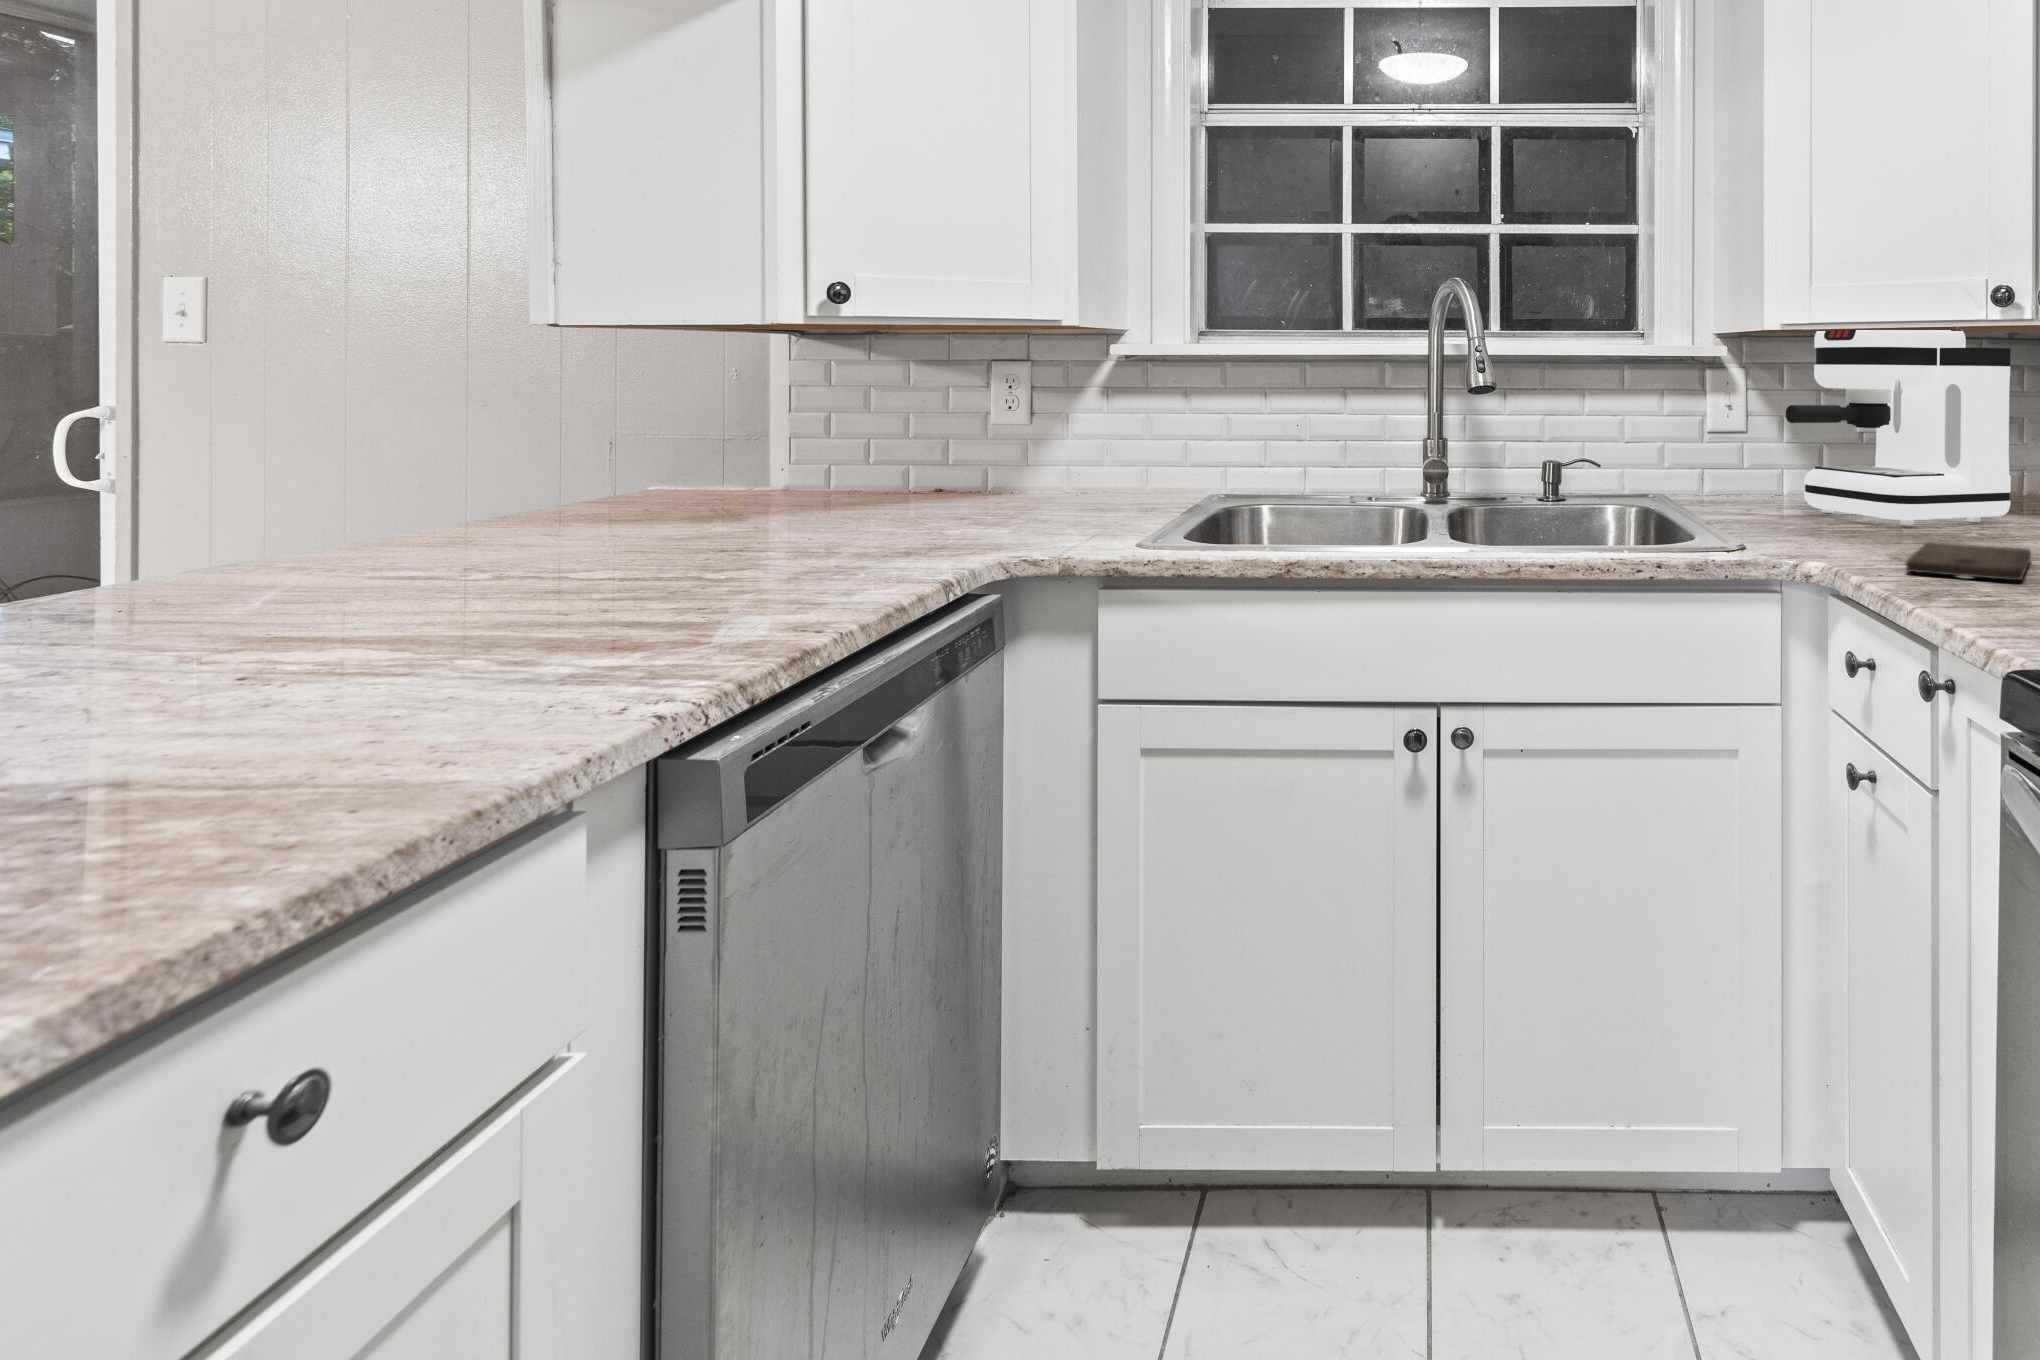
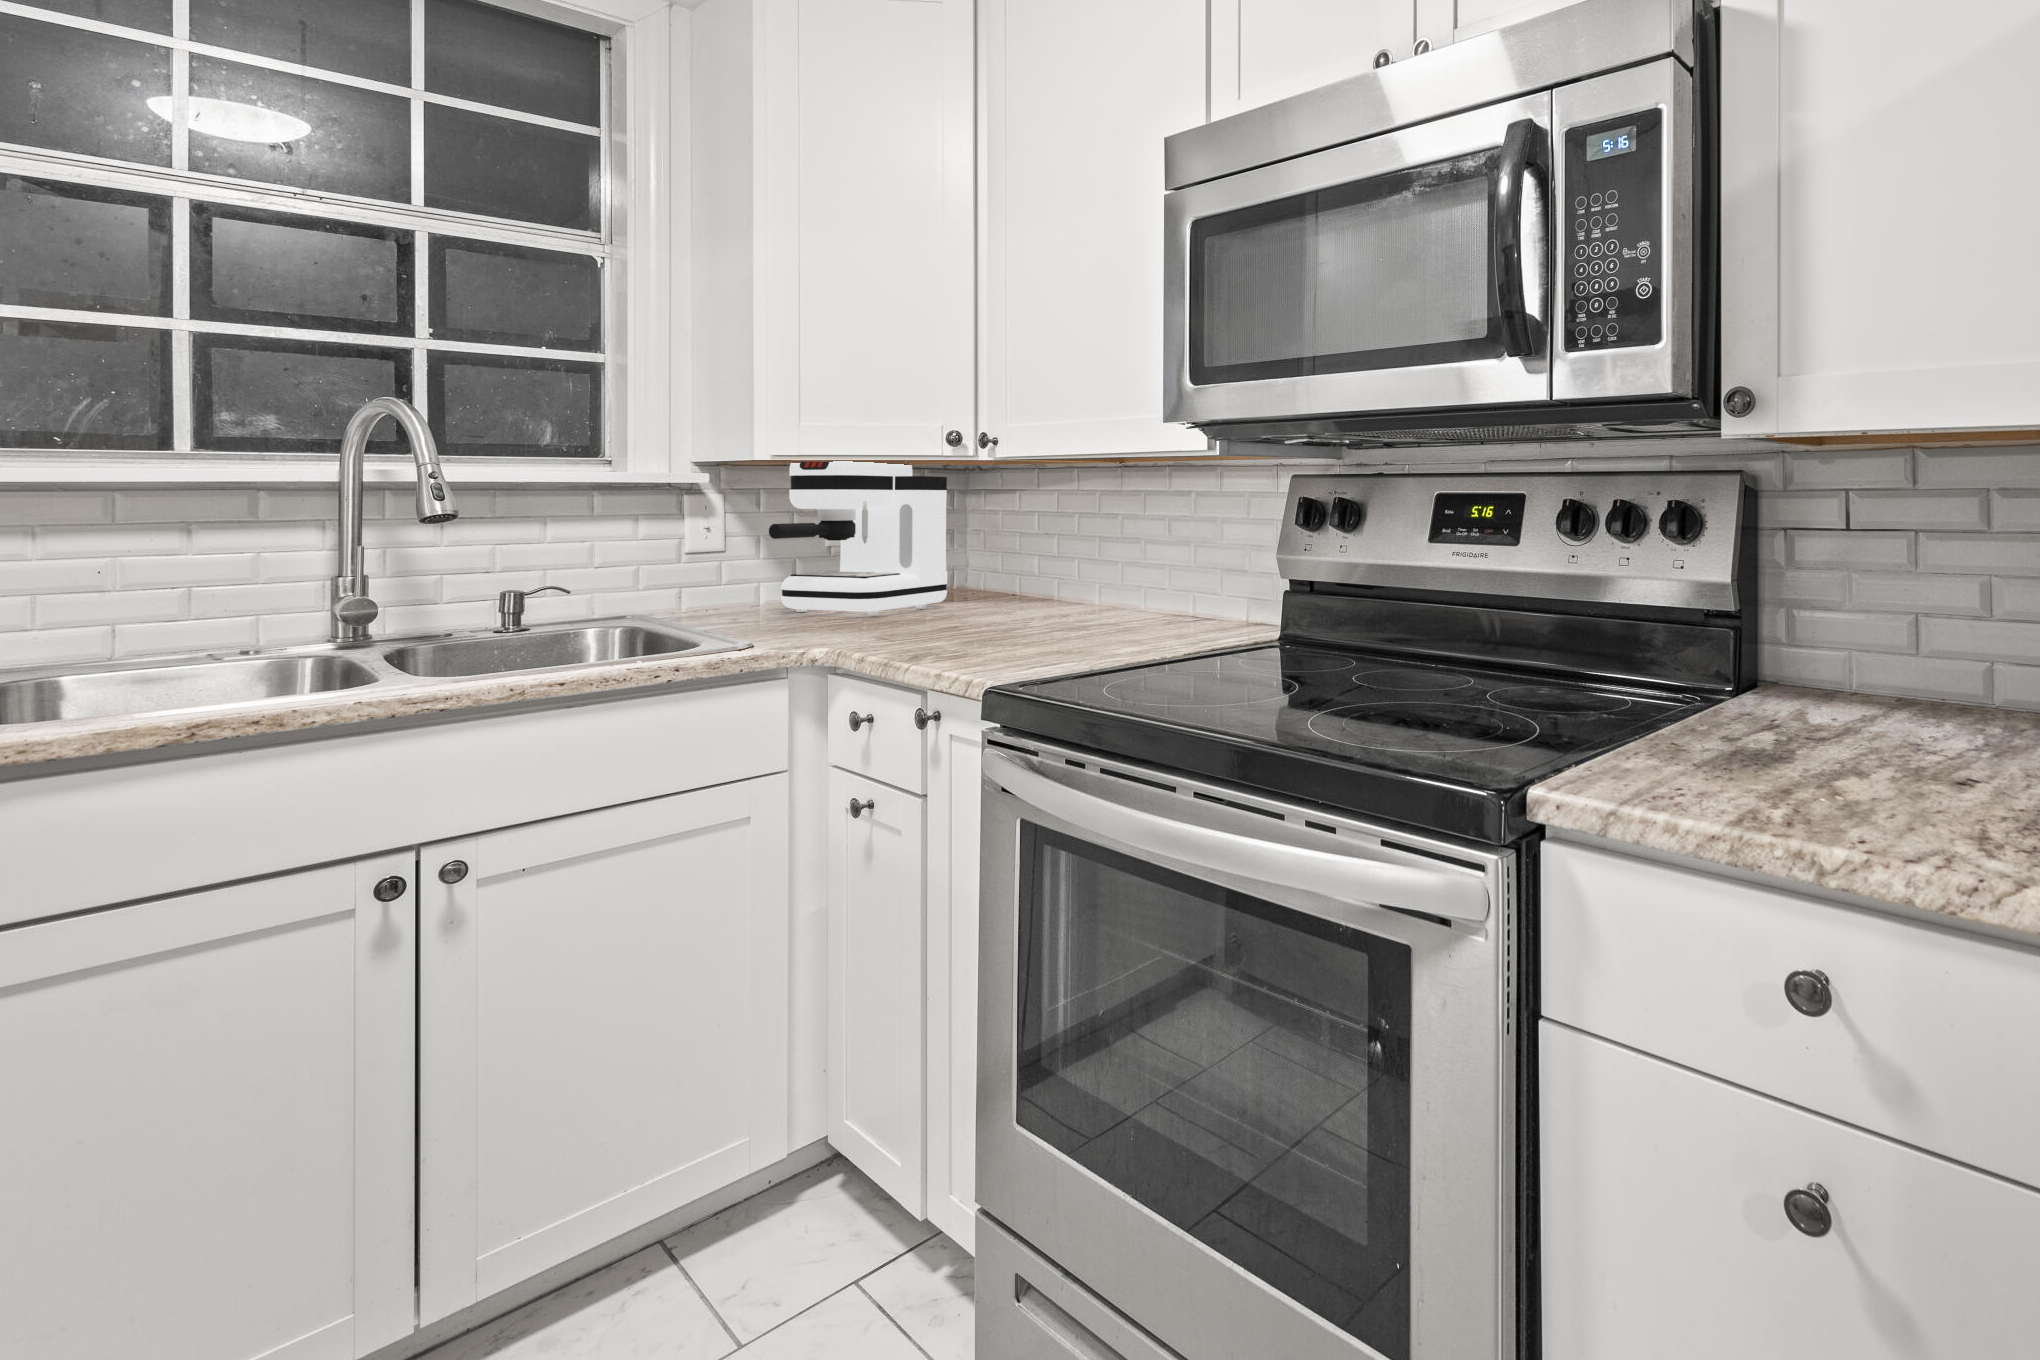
cutting board: present [1906,542,2031,580] -> none [898,623,984,648]

